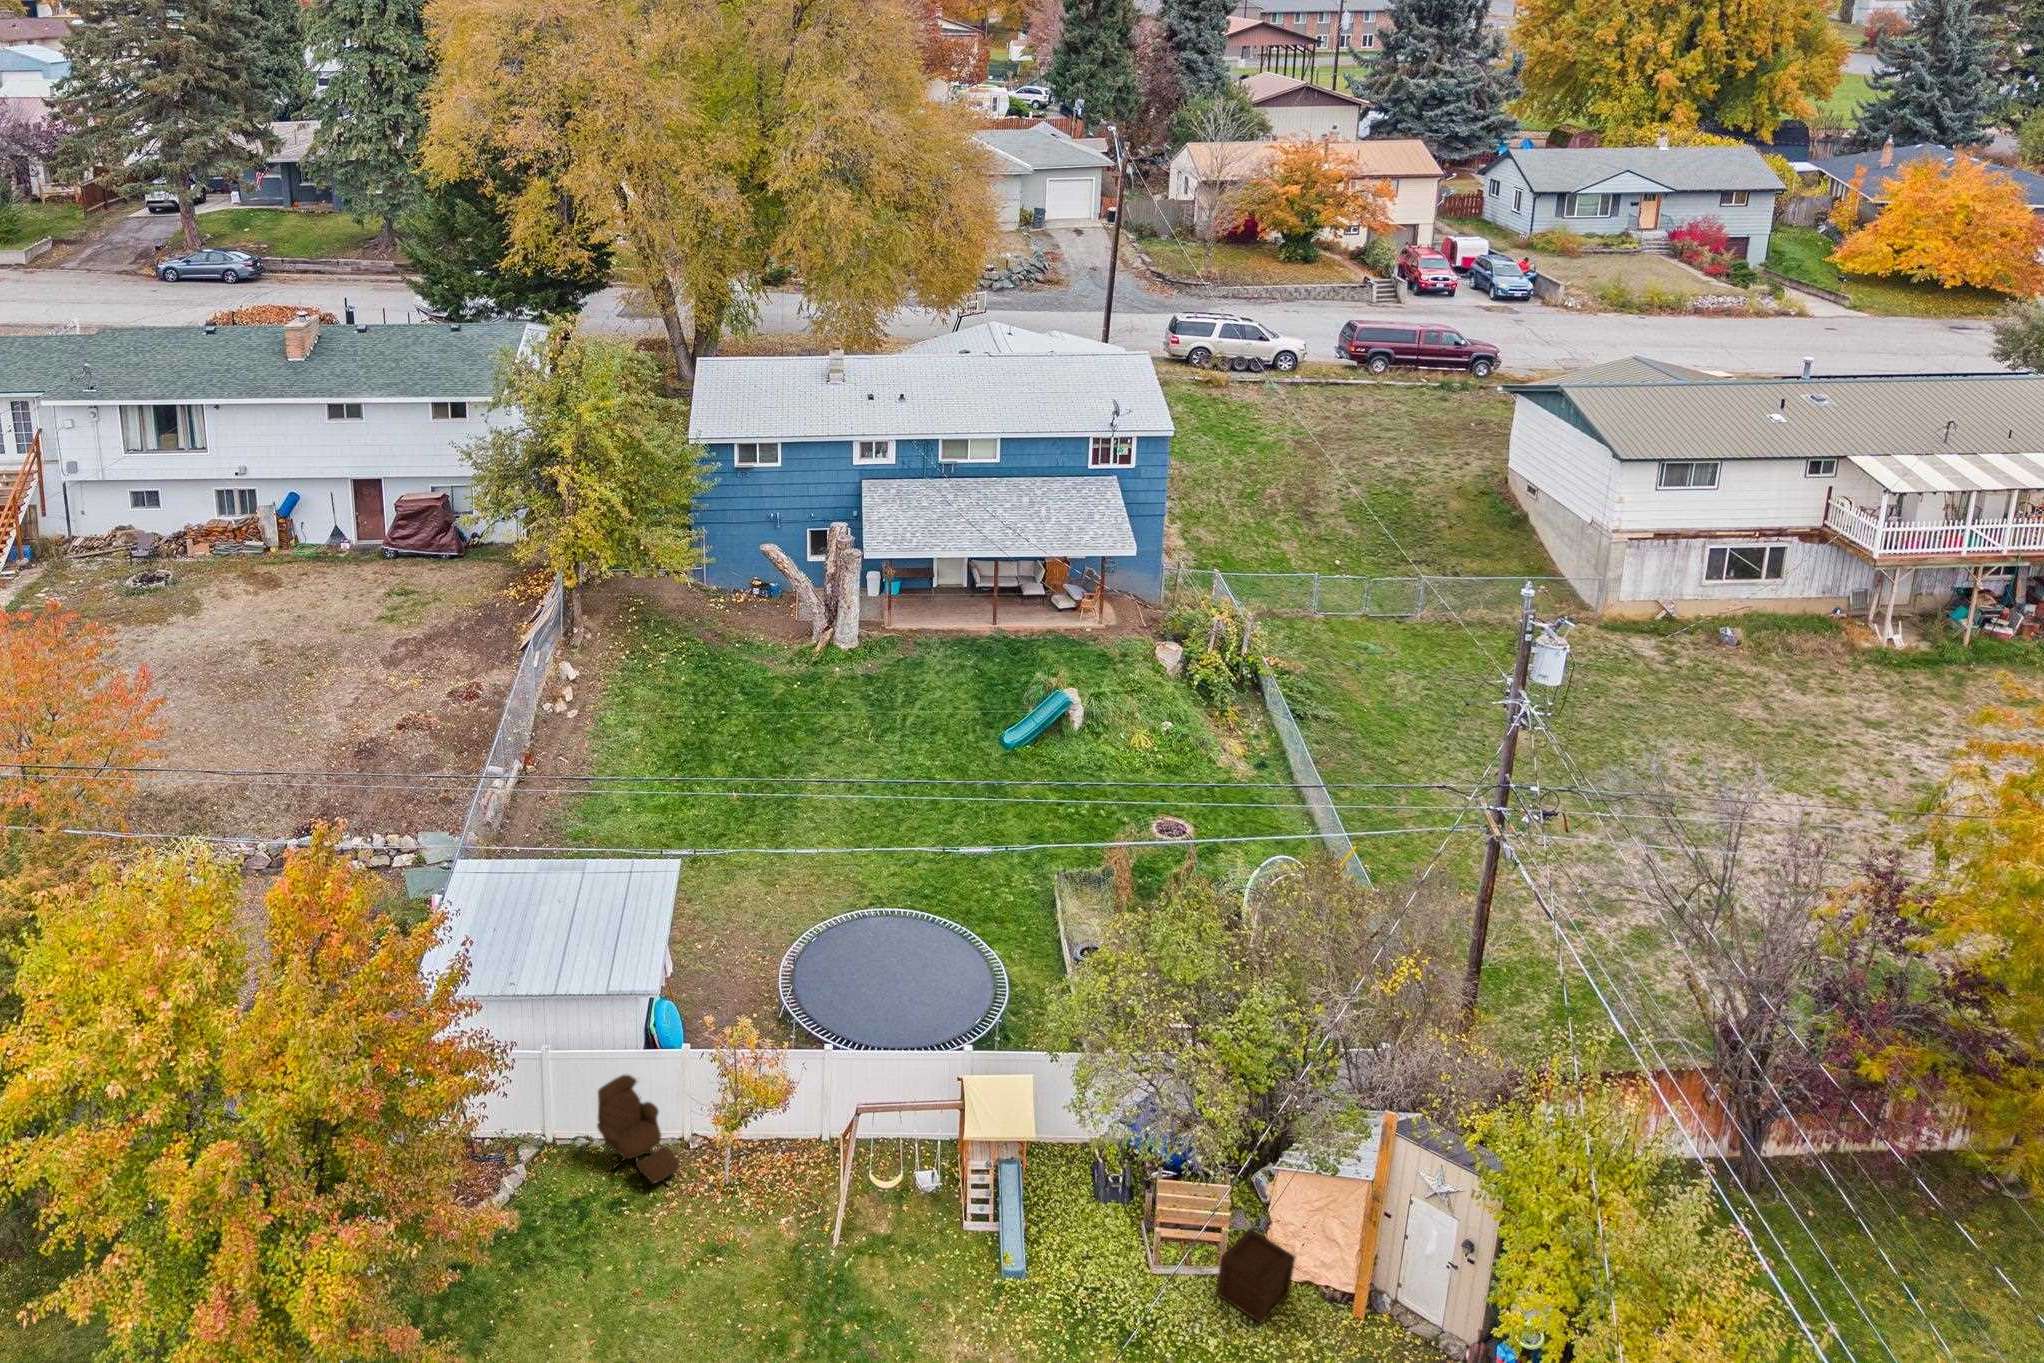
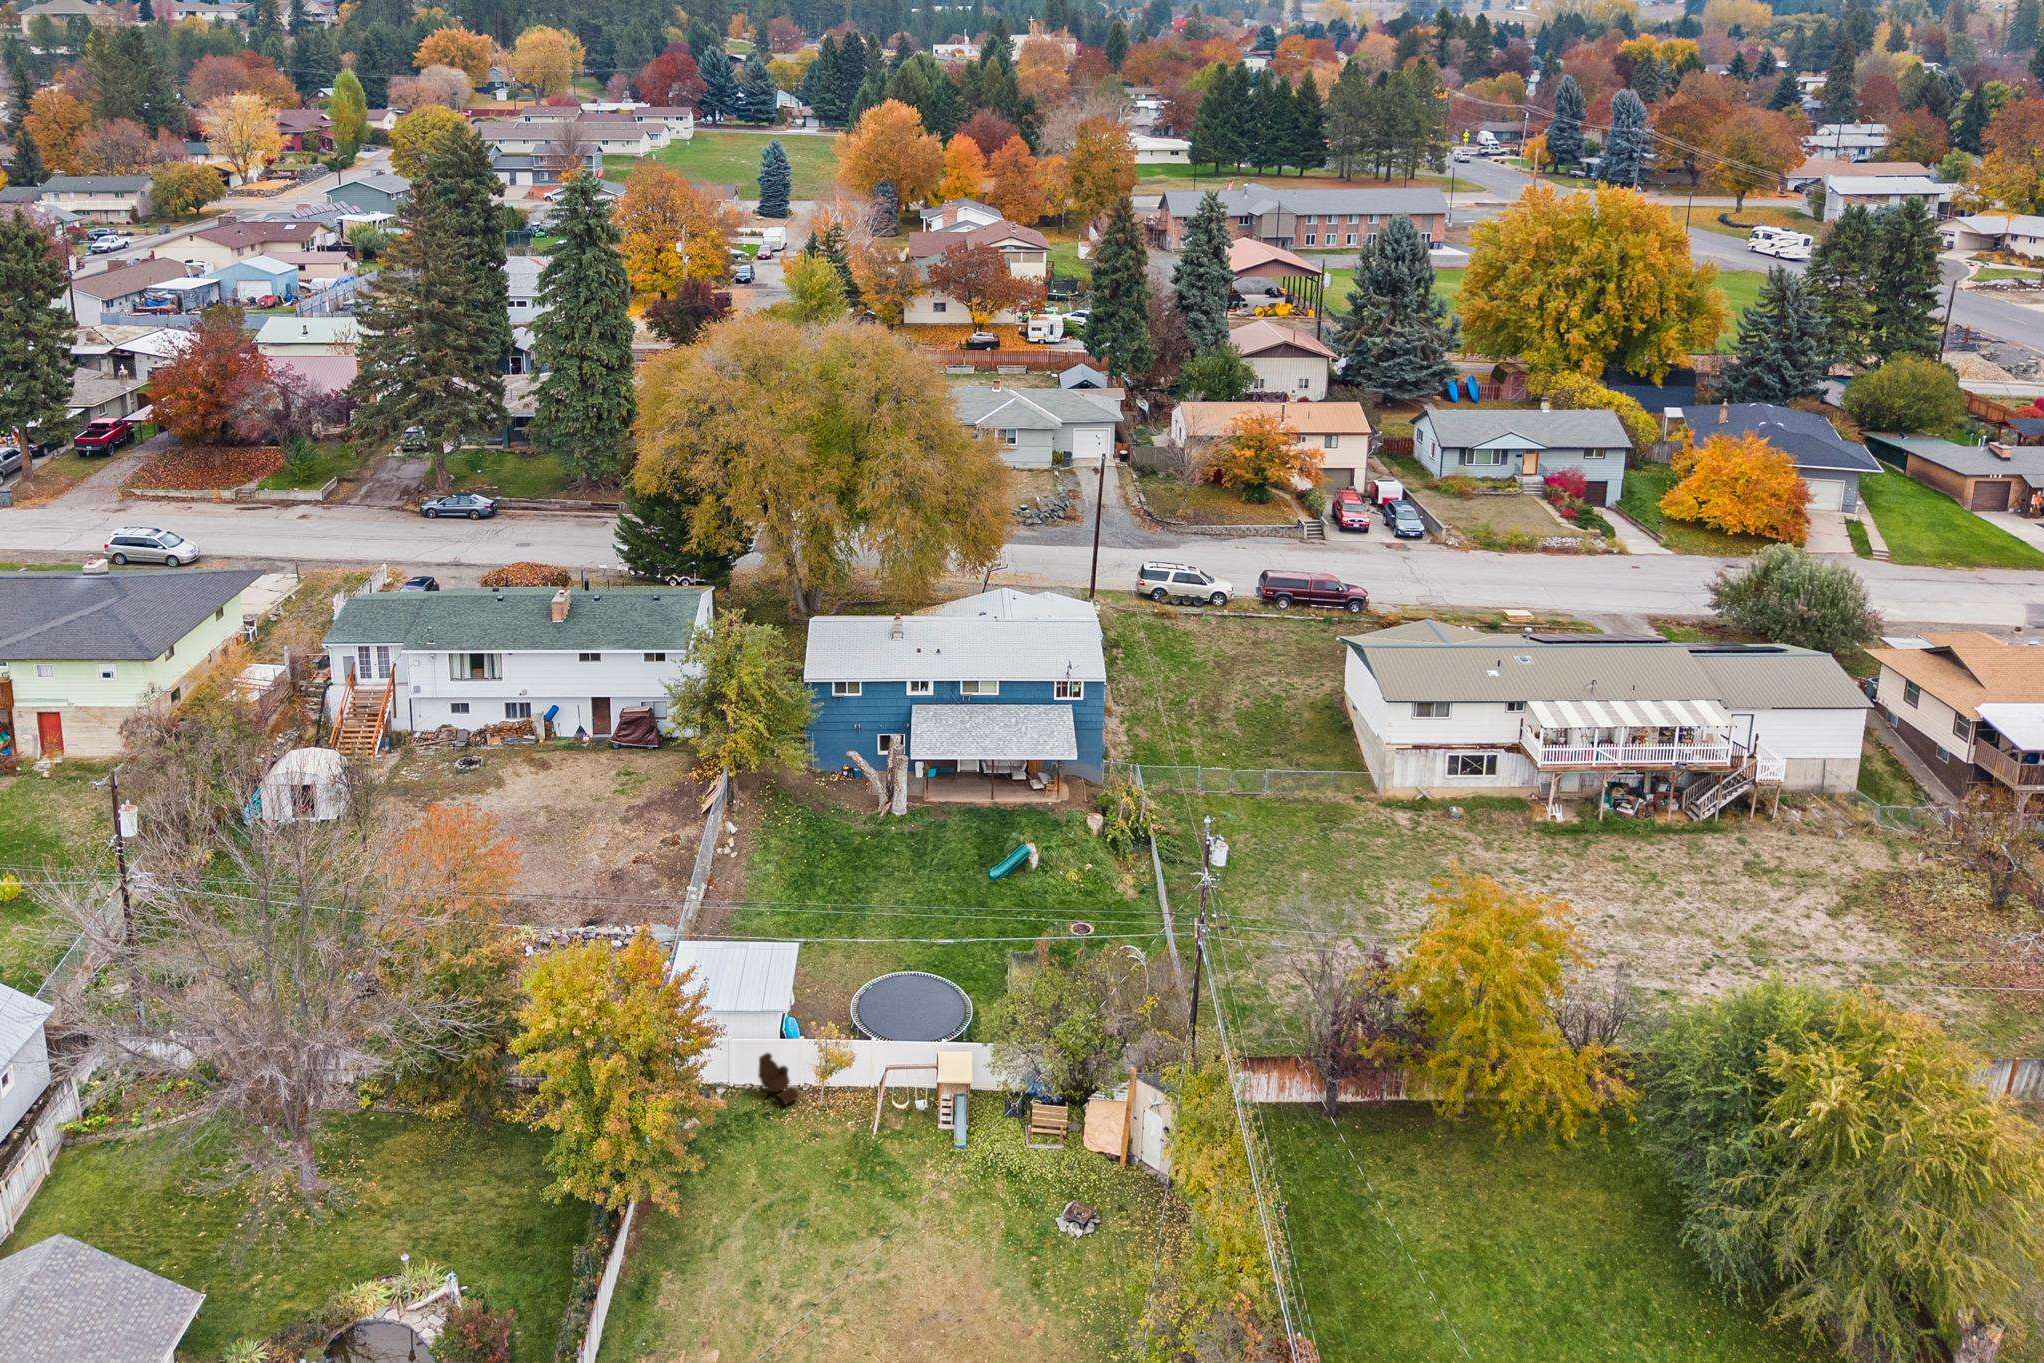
wooden crate: present [1216,1229,1296,1323] -> none [1056,1127,1093,1171]

